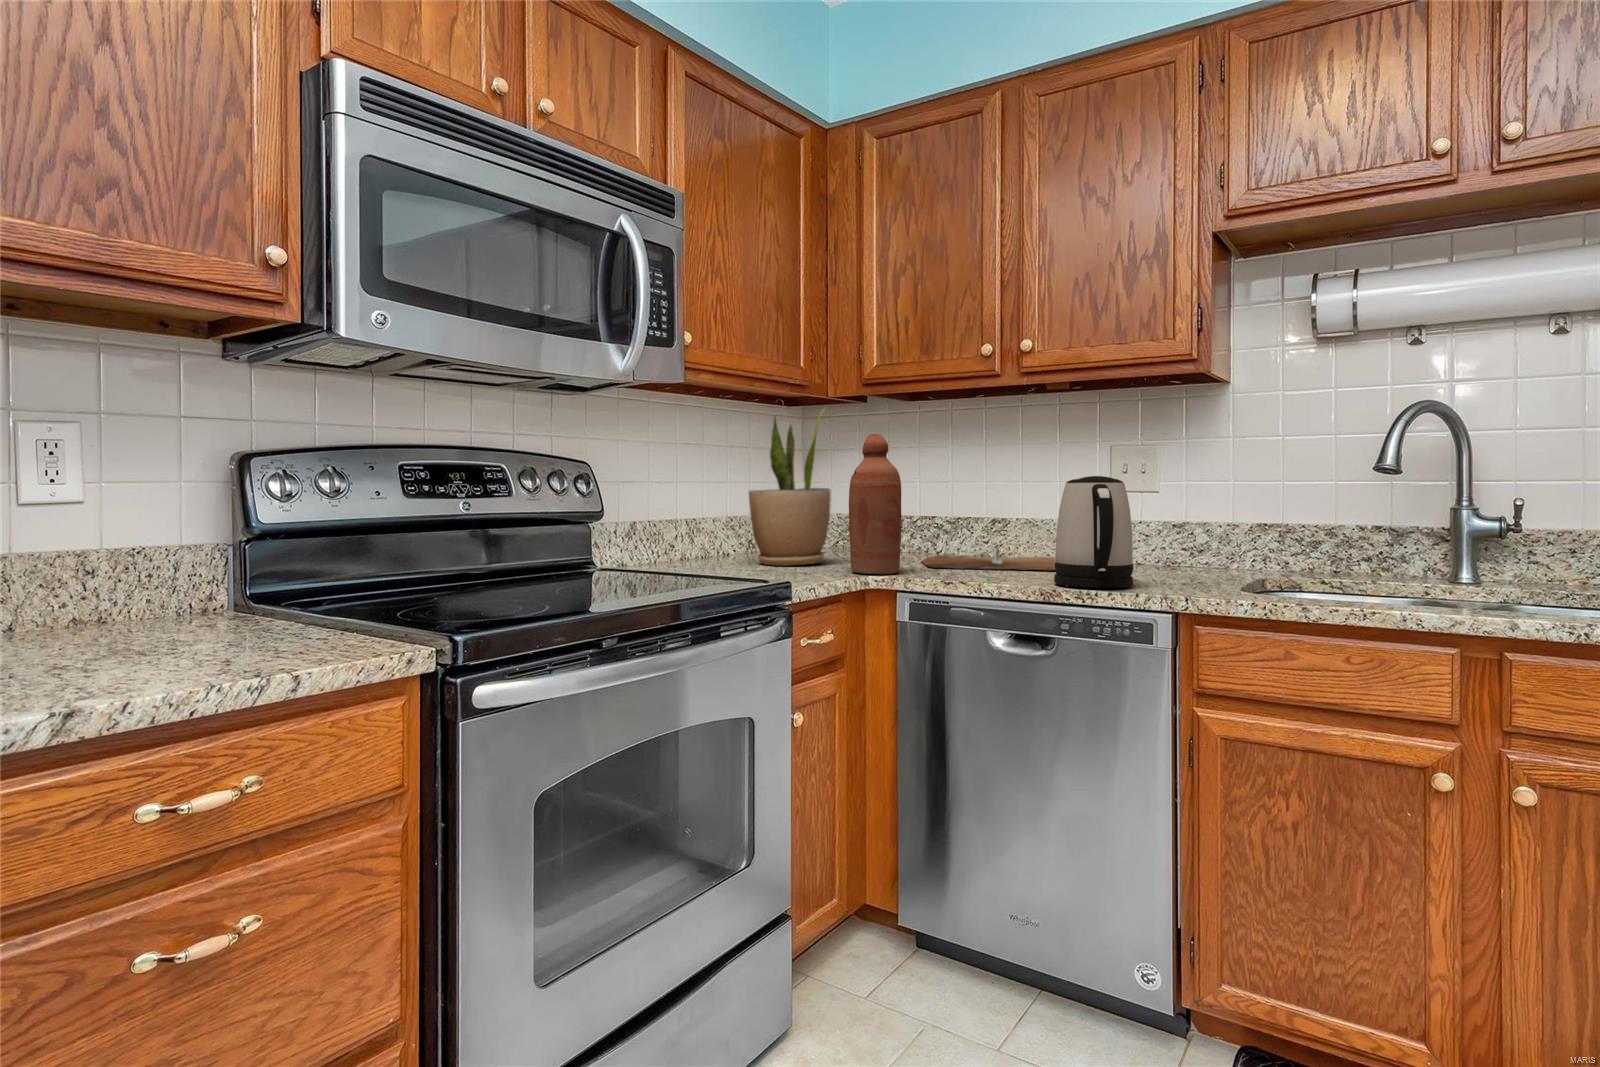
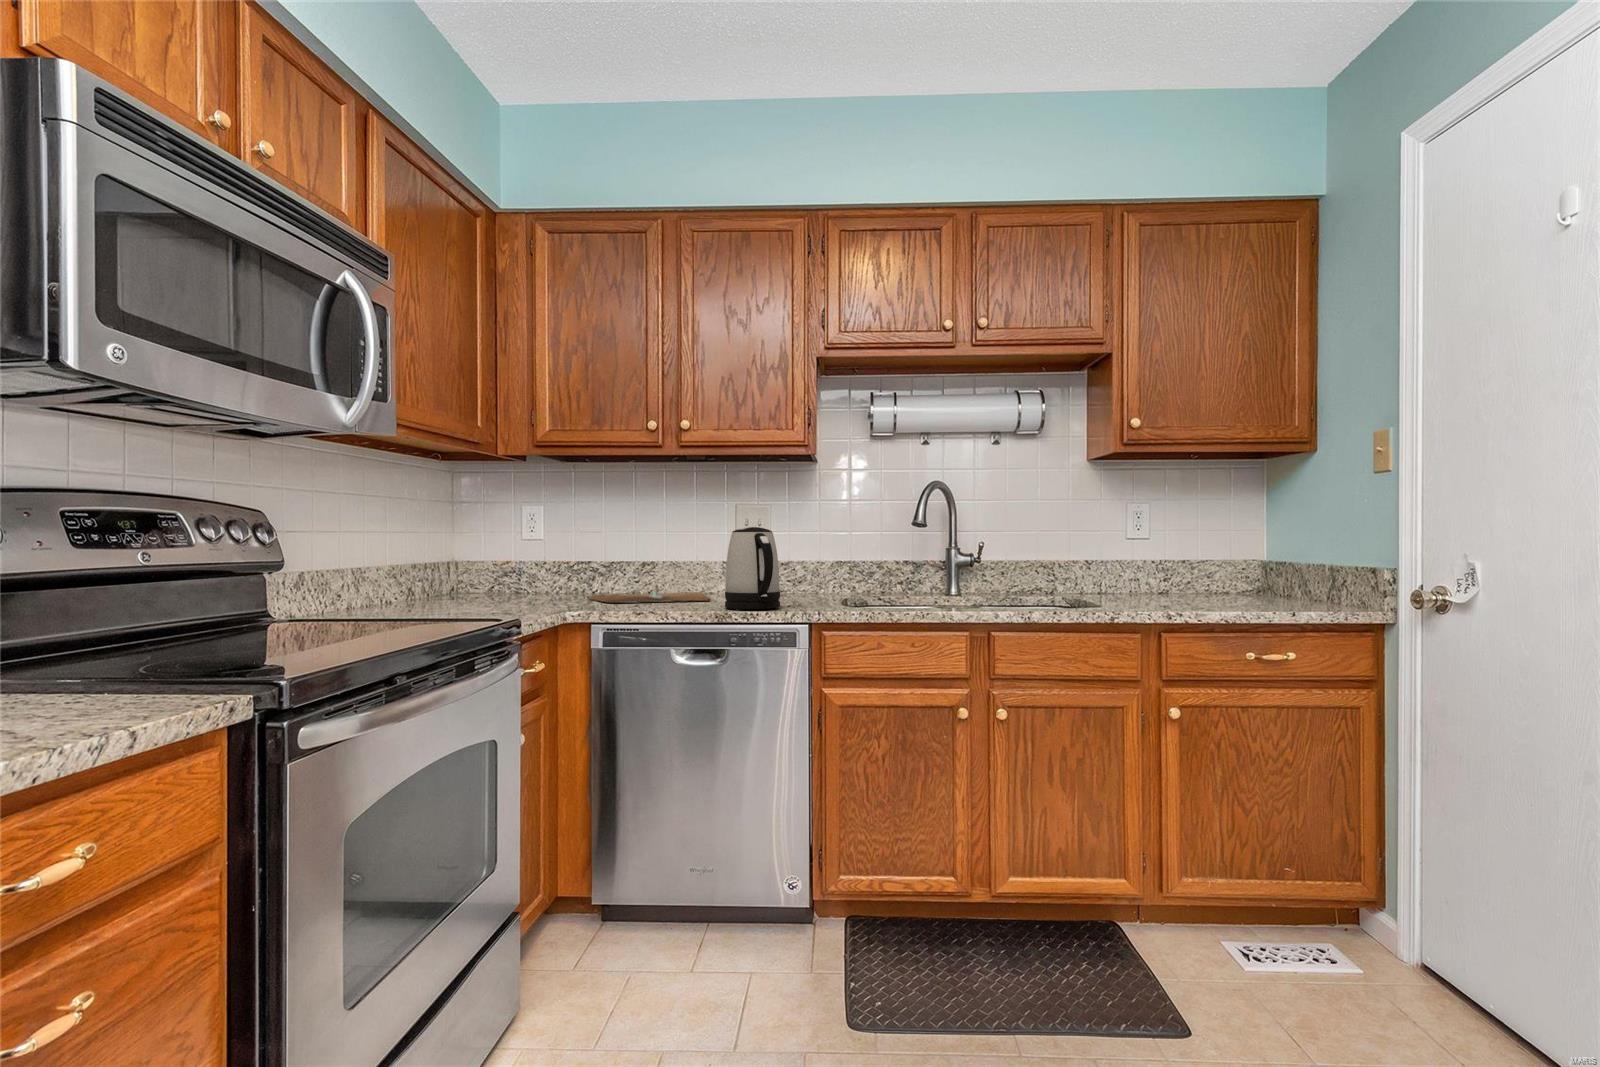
potted plant: present [749,412,831,565] -> none [434,462,516,608]
bottle: present [849,434,902,574] -> none [549,489,595,609]

